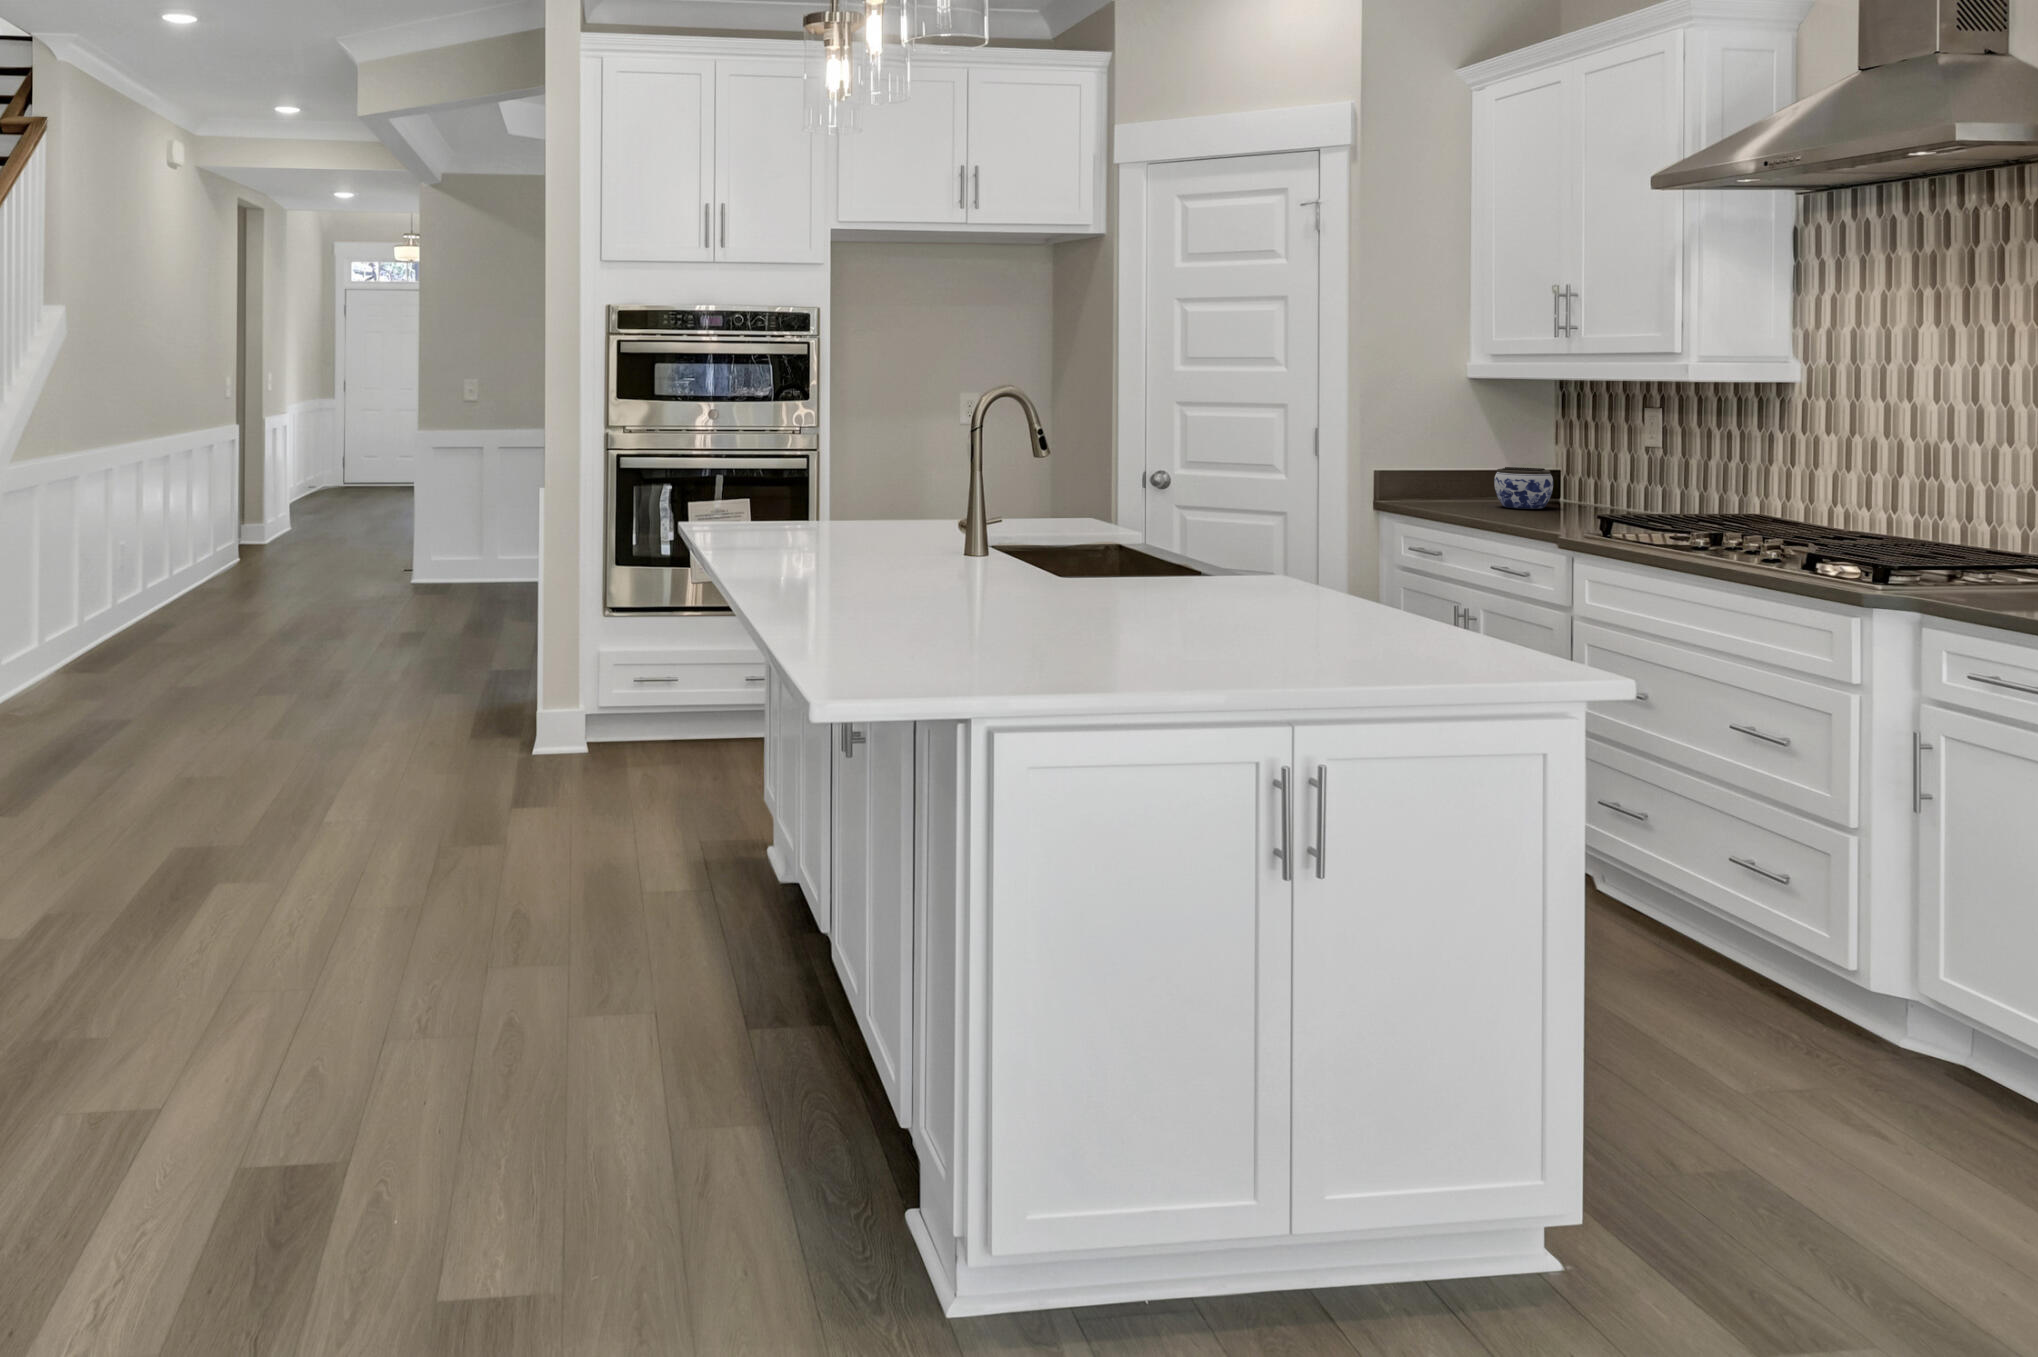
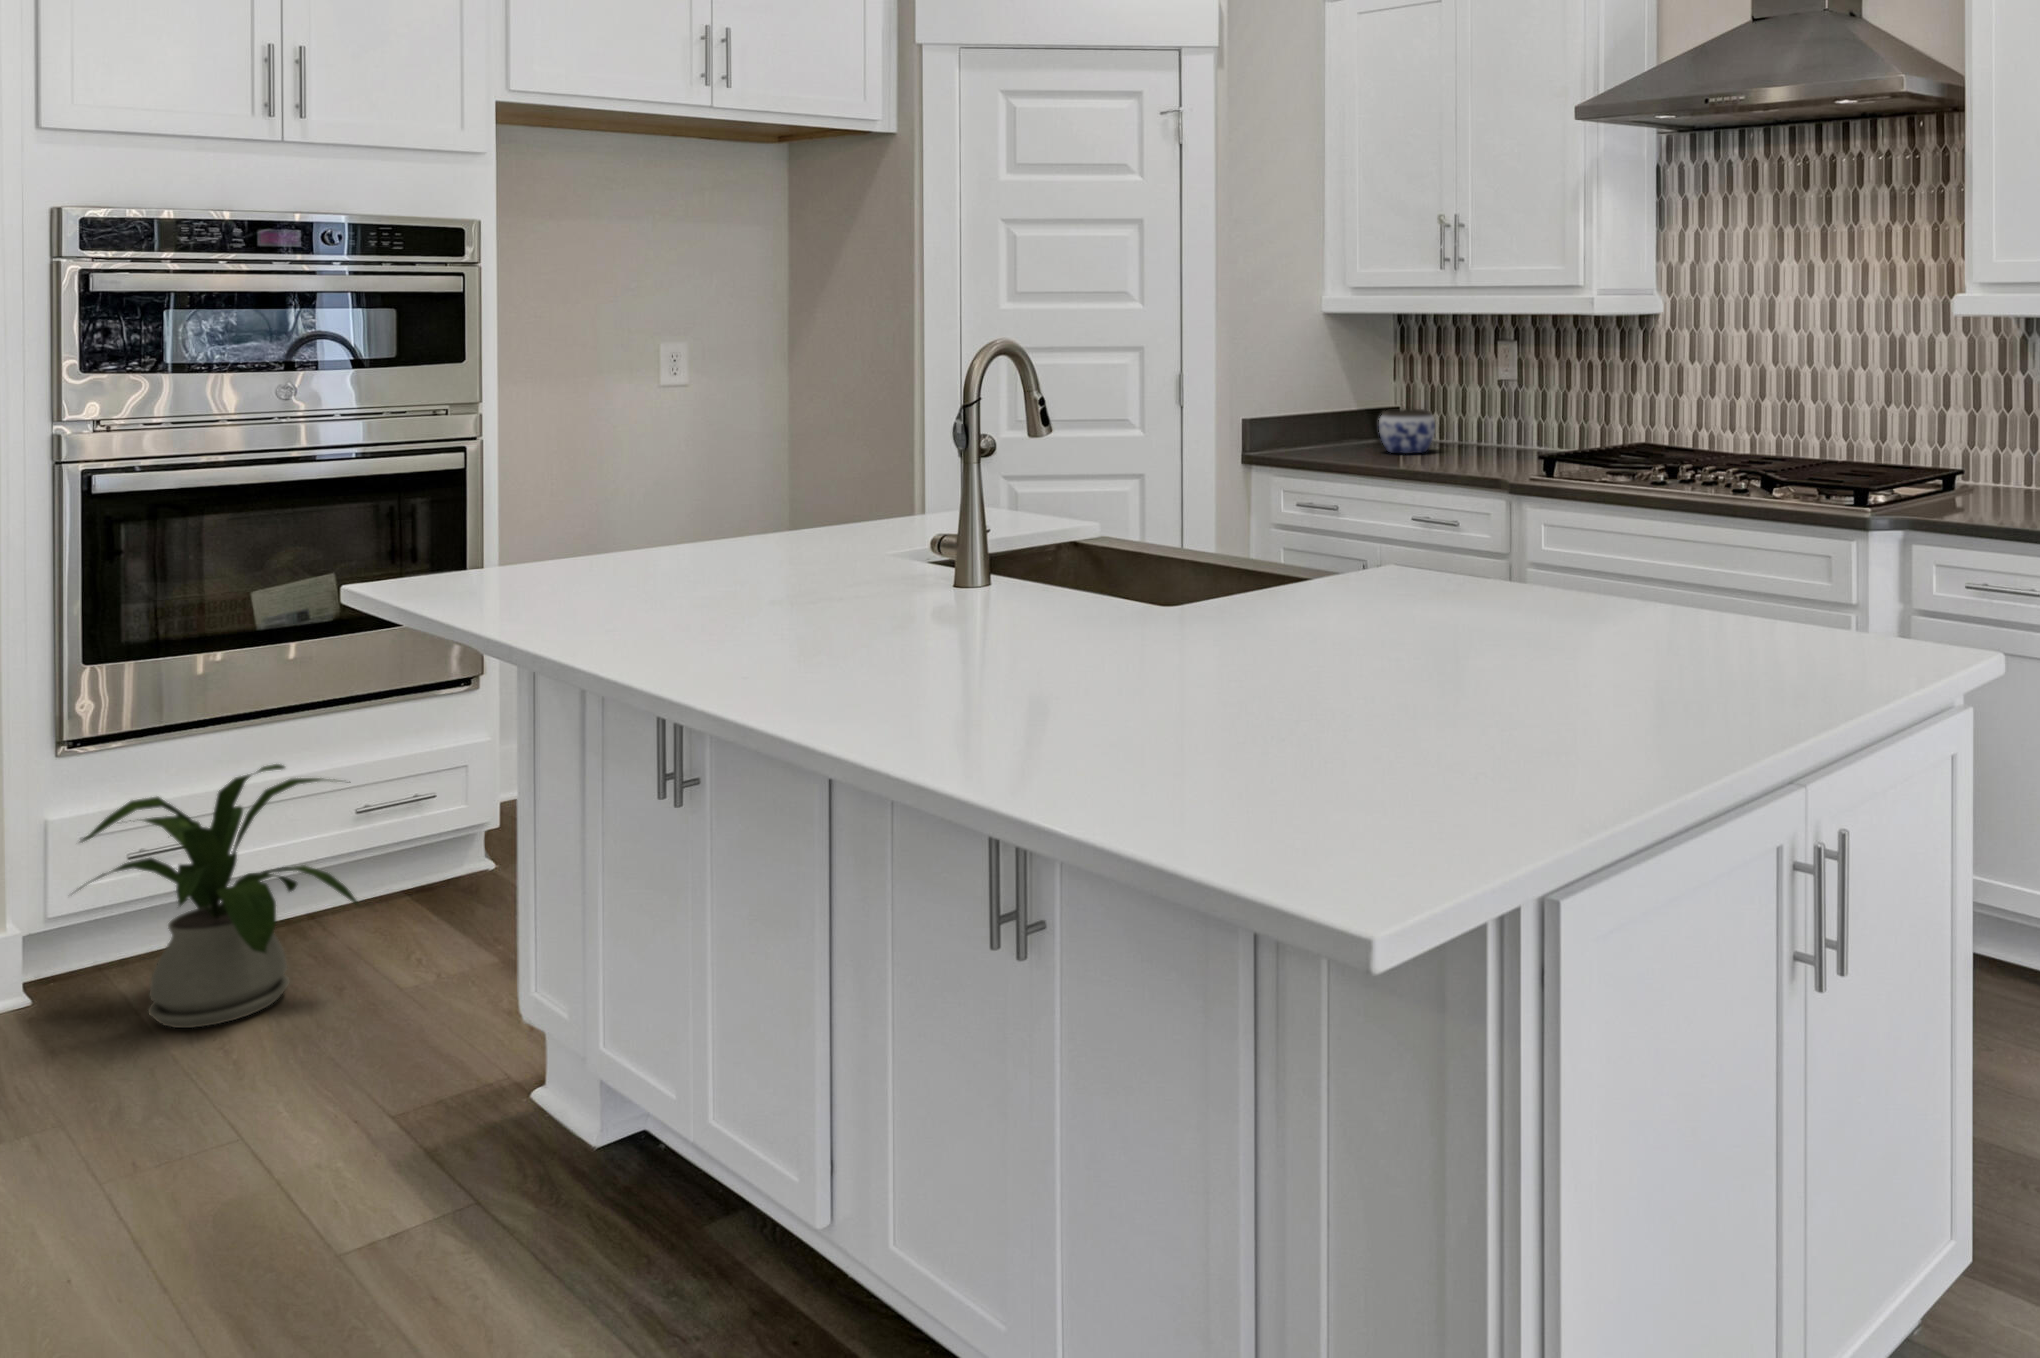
house plant: none [592,633,725,782] -> present [80,764,358,1028]

